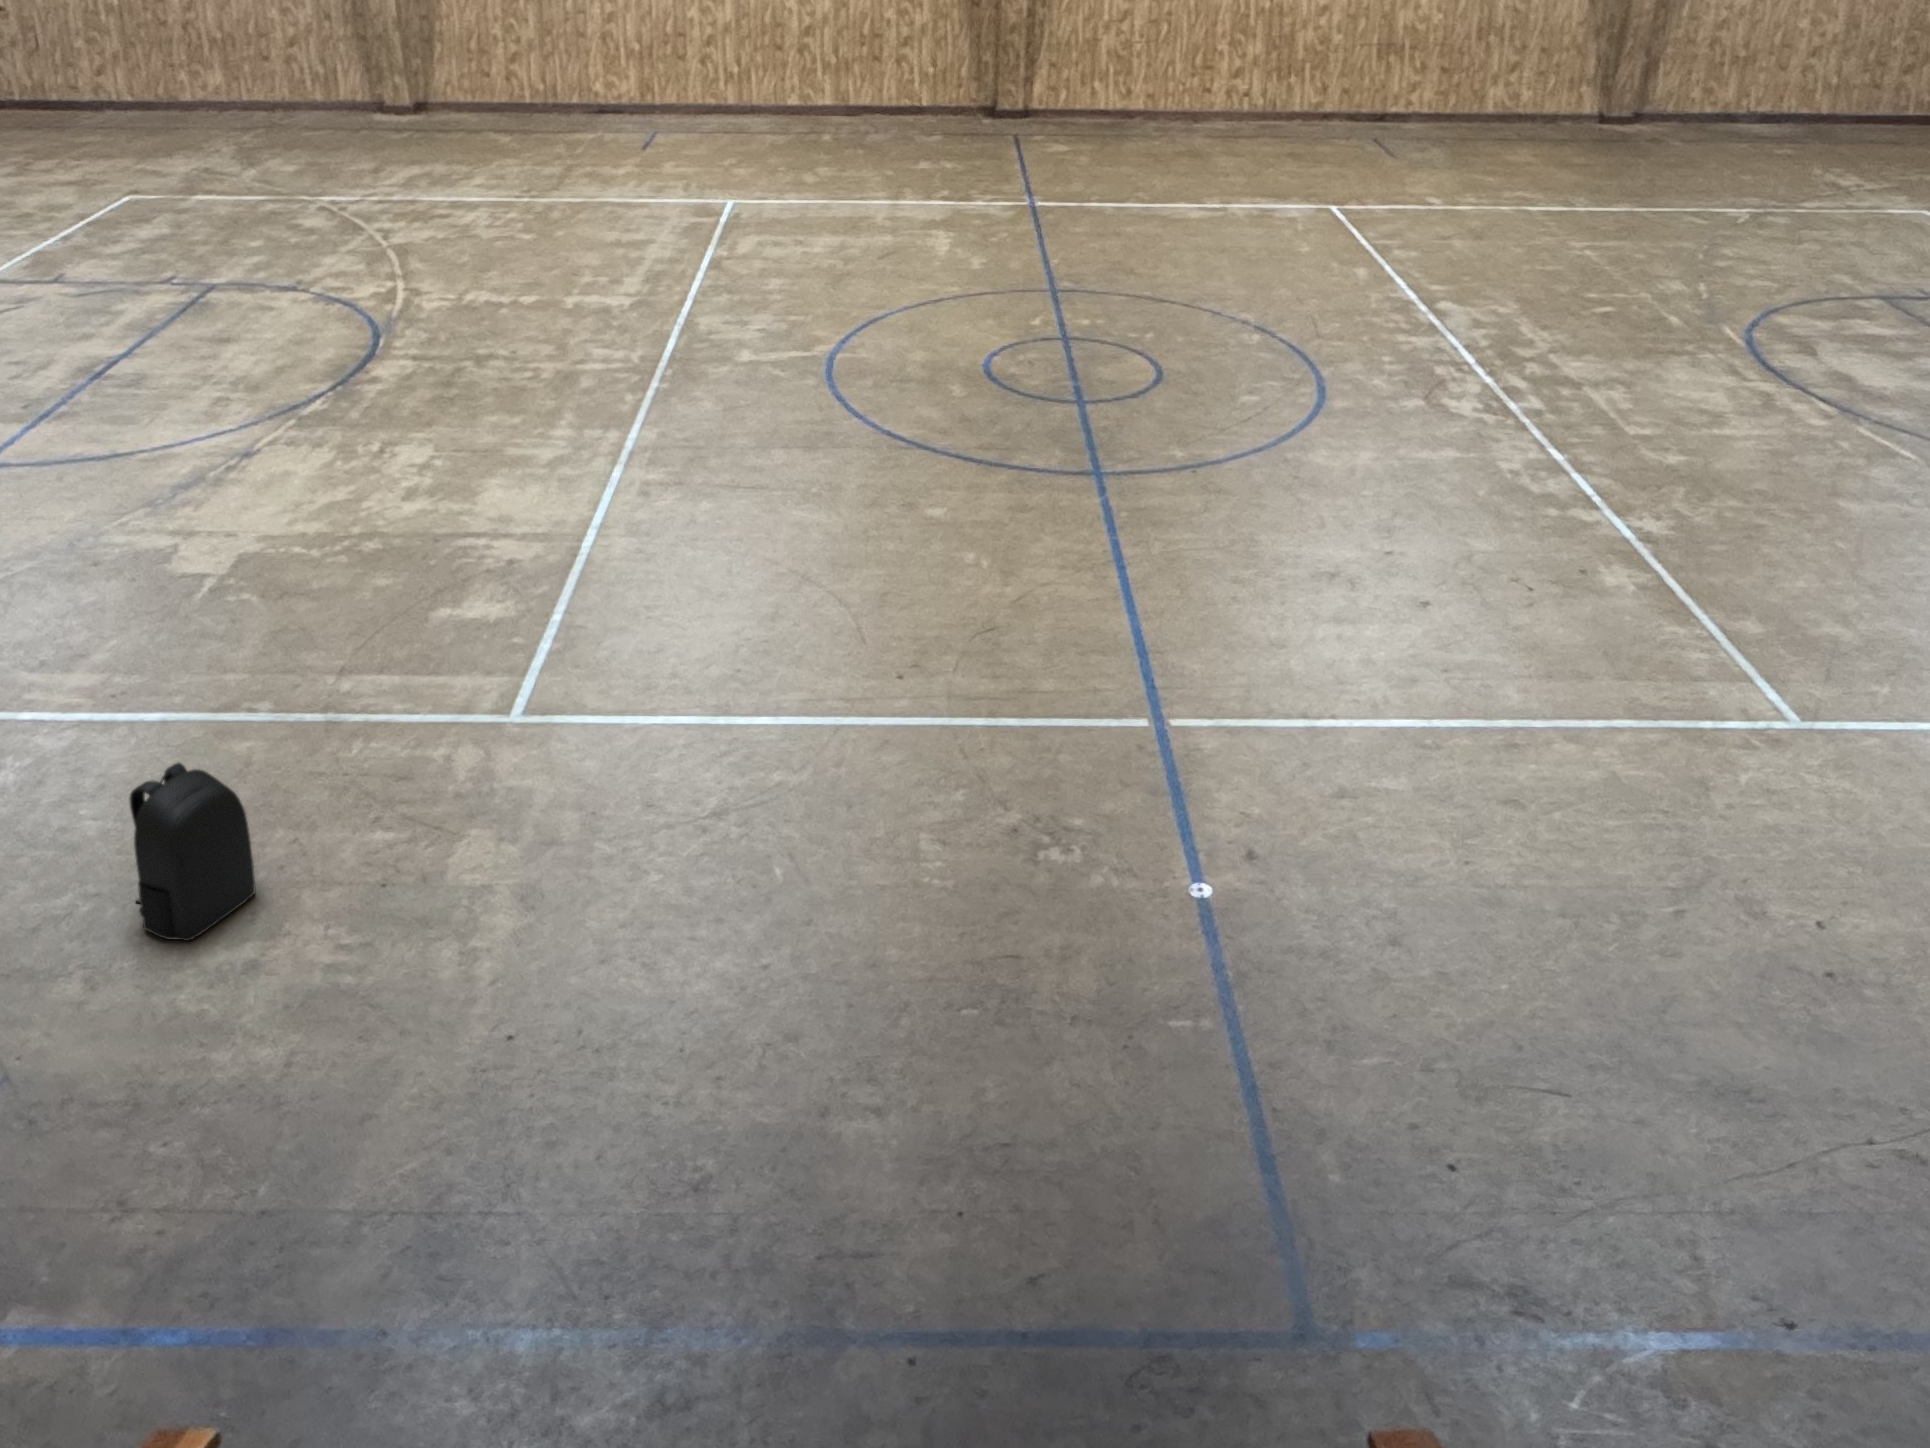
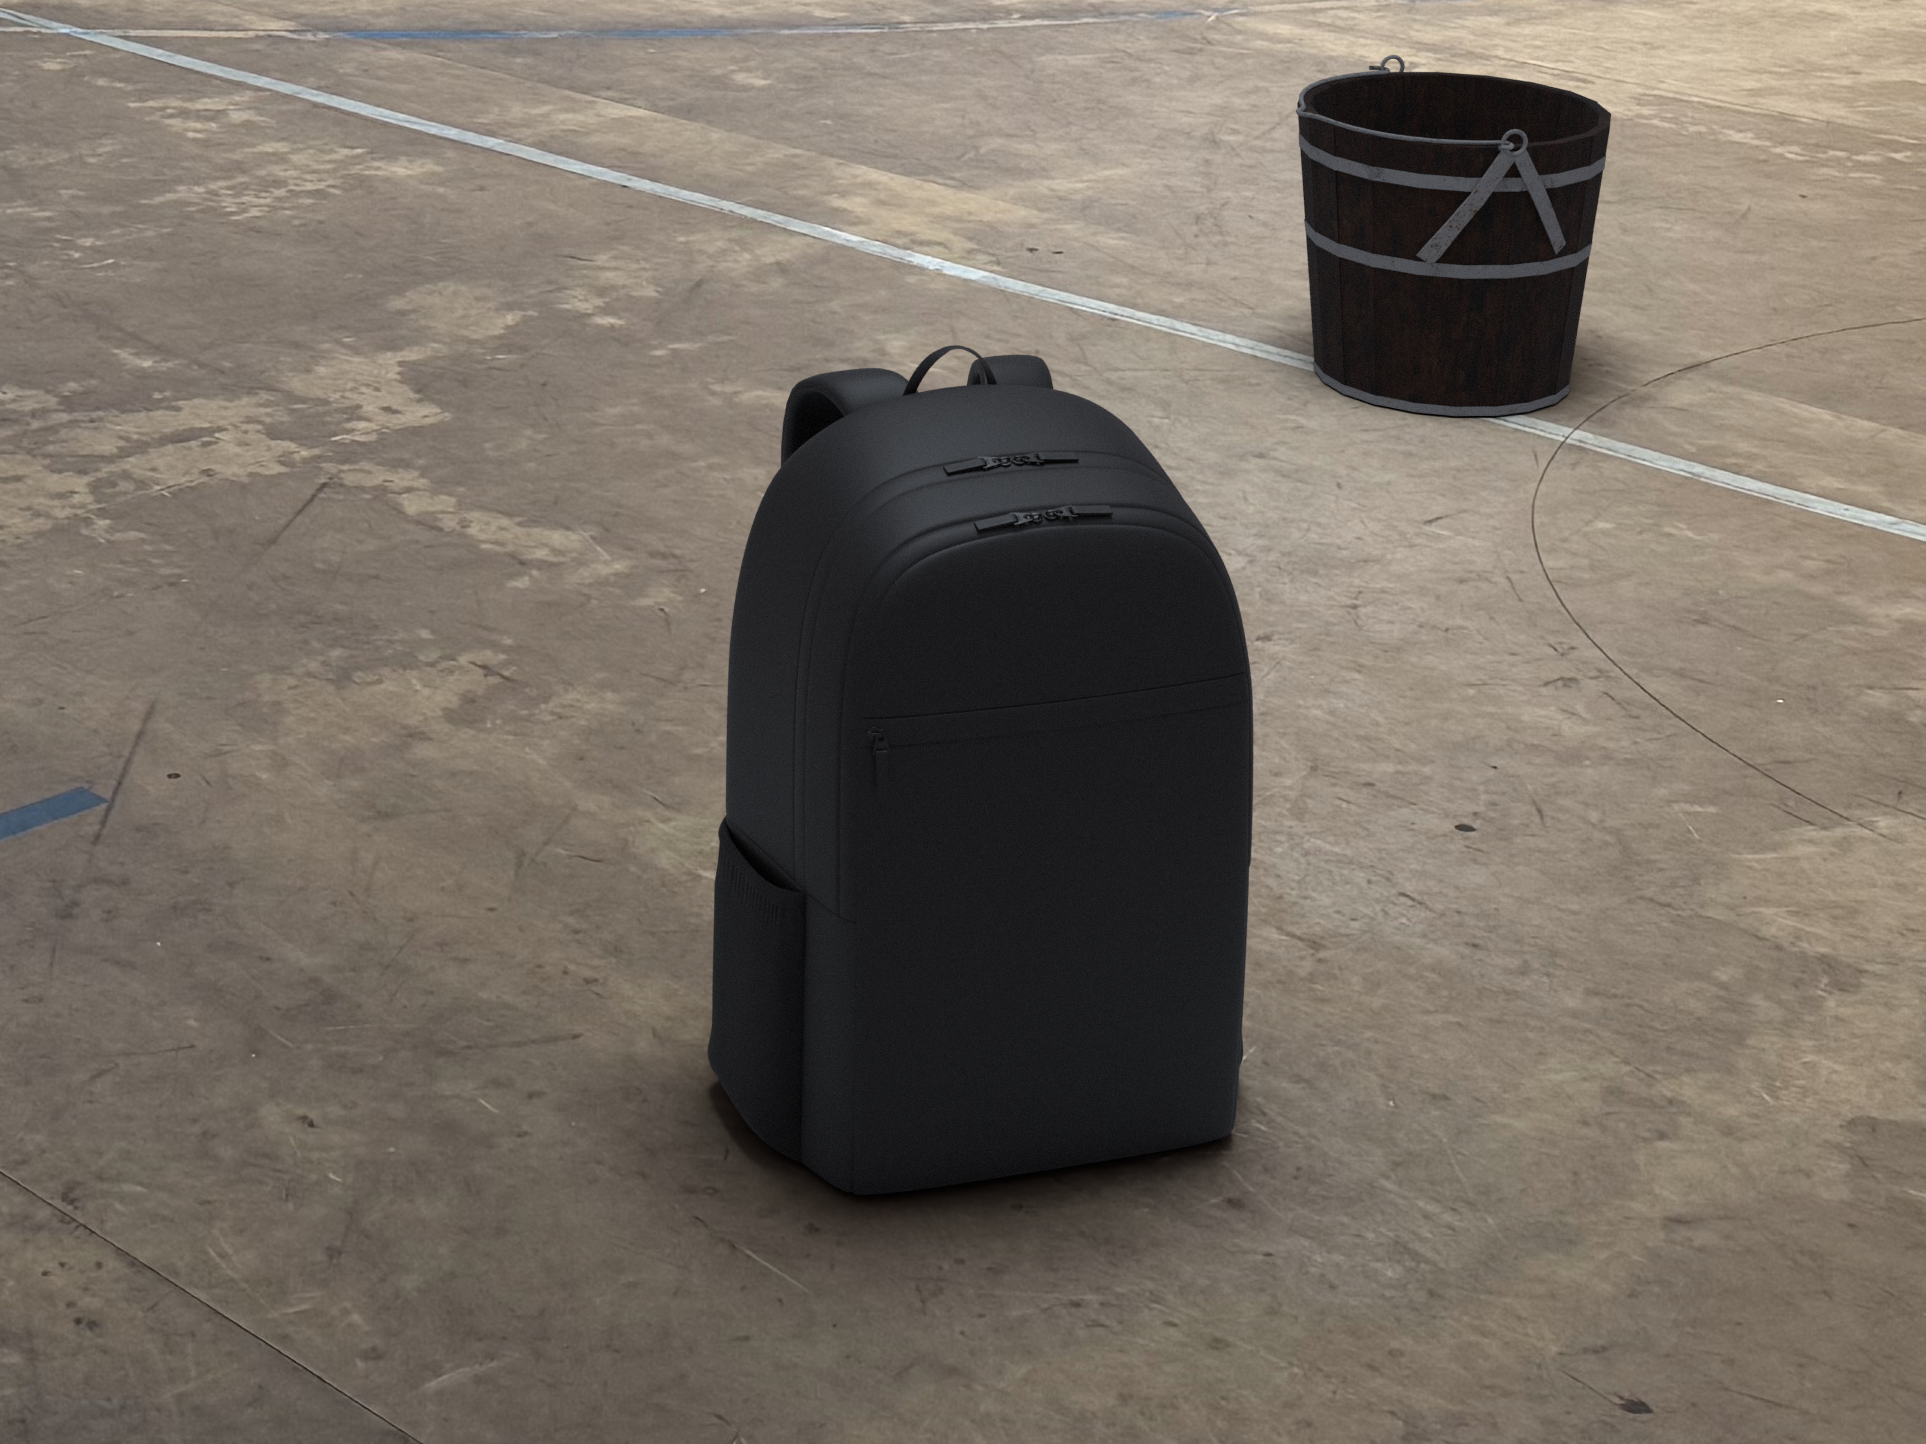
bucket: none [147,582,232,681] -> present [1296,55,1611,416]

